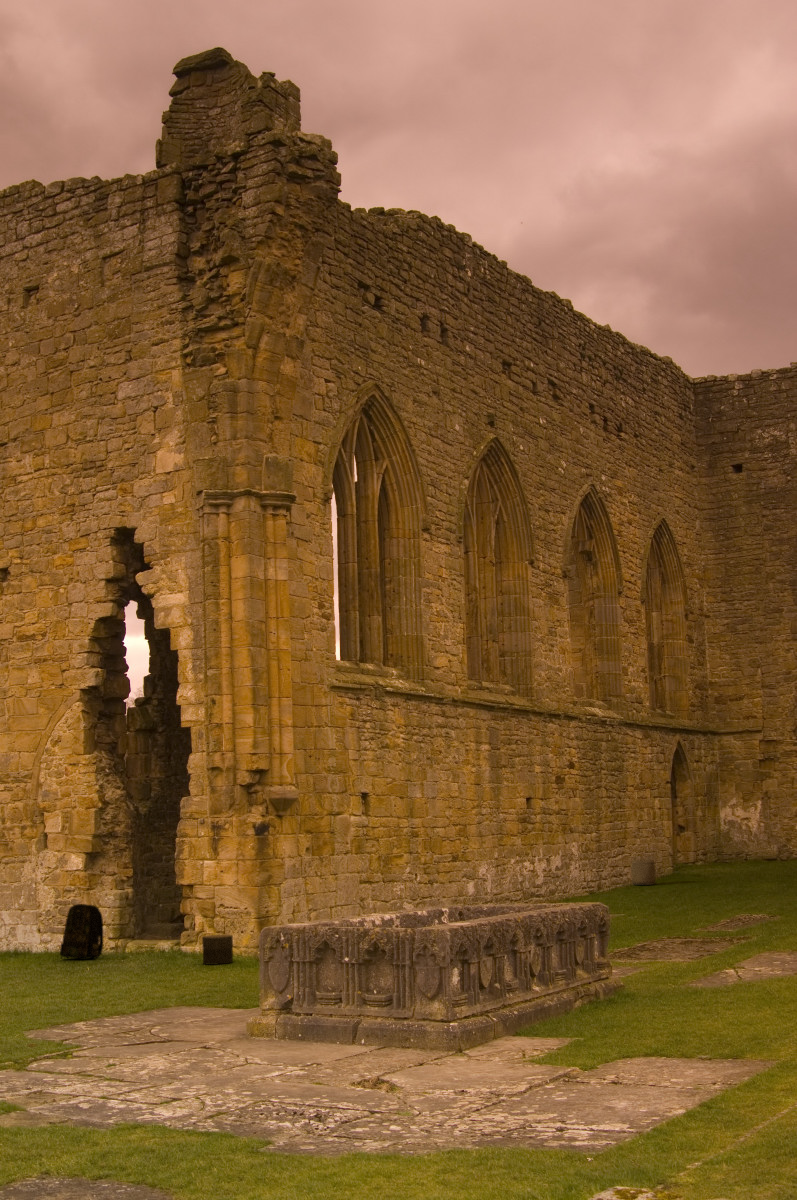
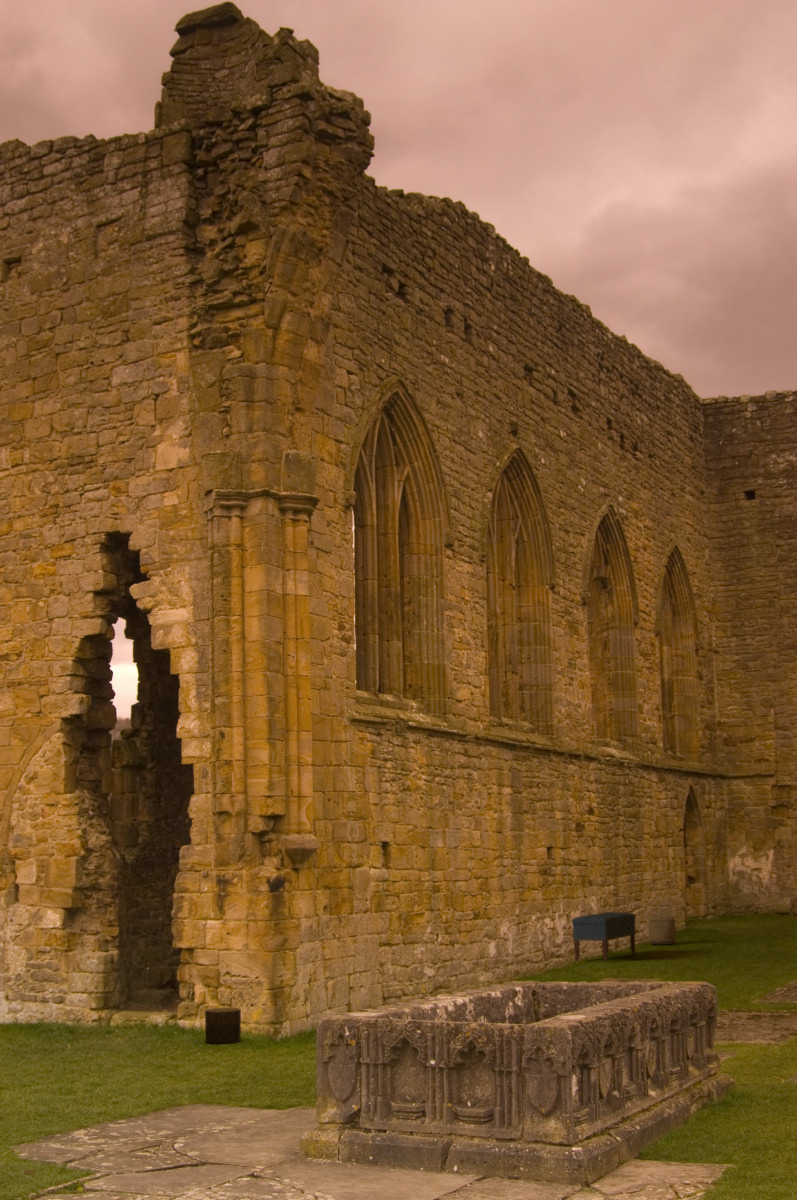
bench: none [552,856,613,899] -> present [572,912,636,962]
backpack: present [60,904,103,958] -> none [33,968,83,1033]

